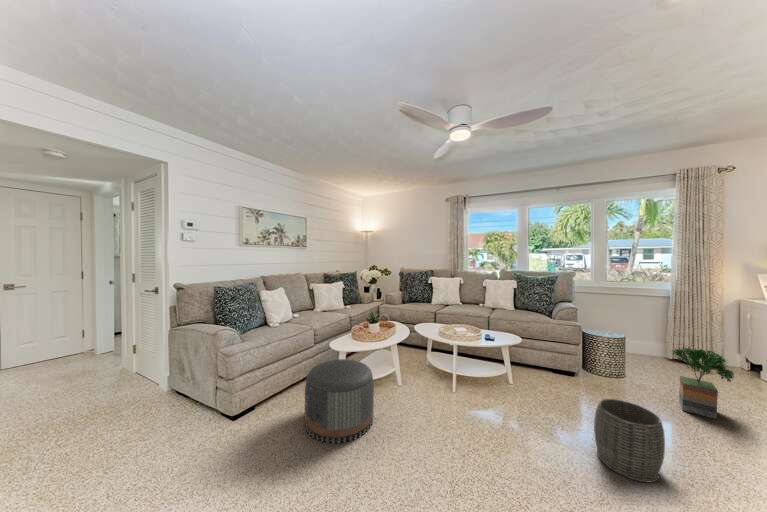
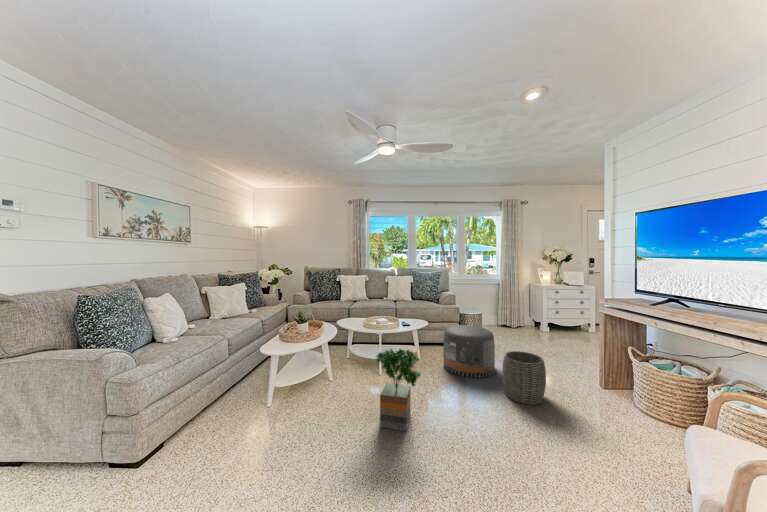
potted tree: present [672,347,734,419] -> present [376,349,421,431]
pouf: present [305,359,374,443] -> present [444,325,495,378]

